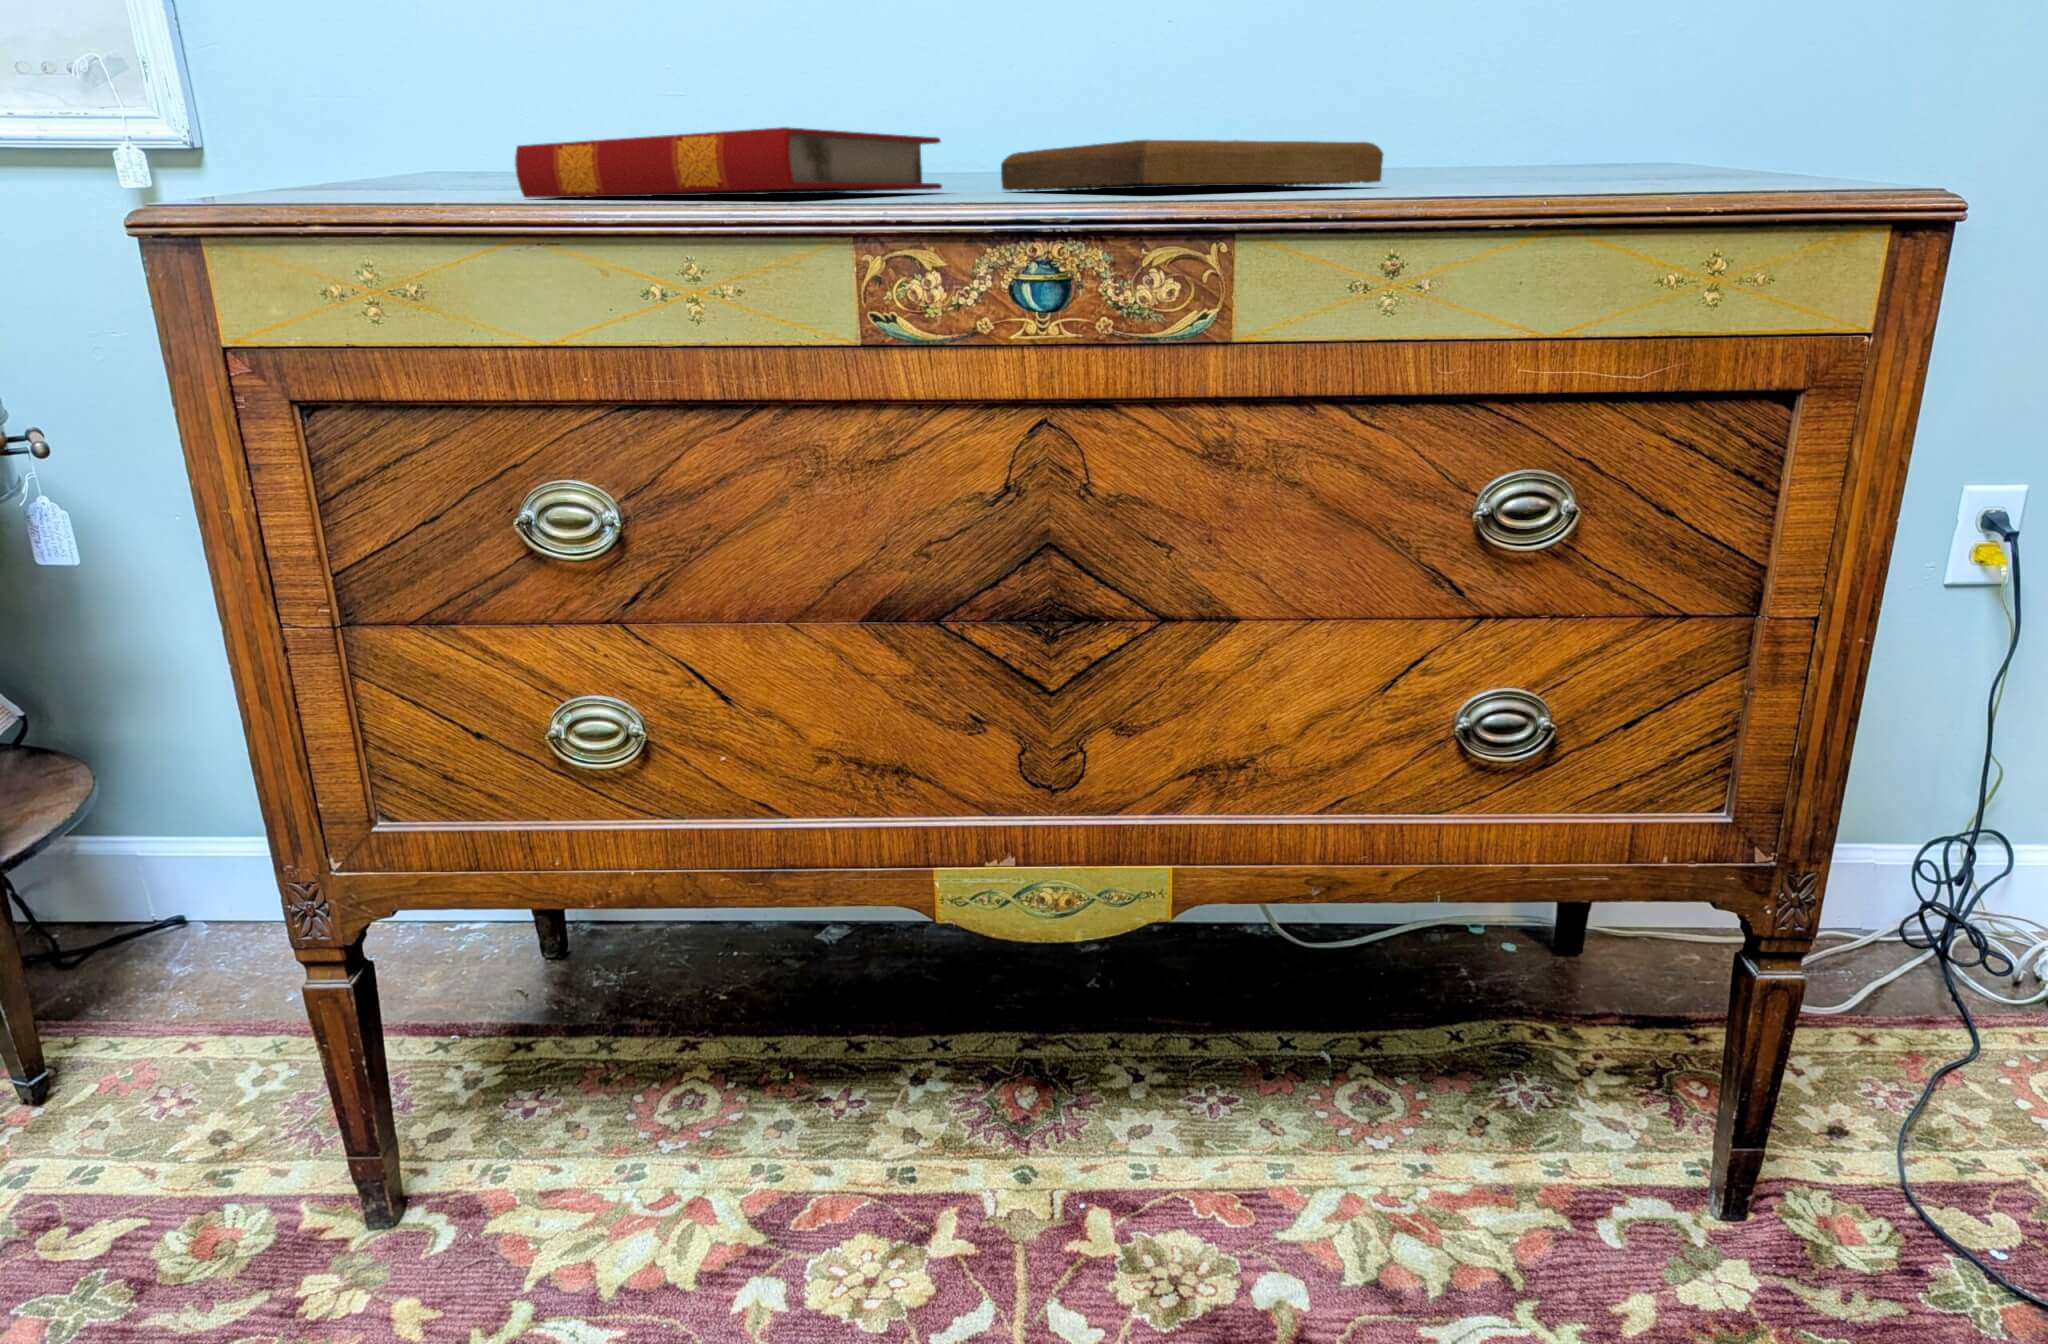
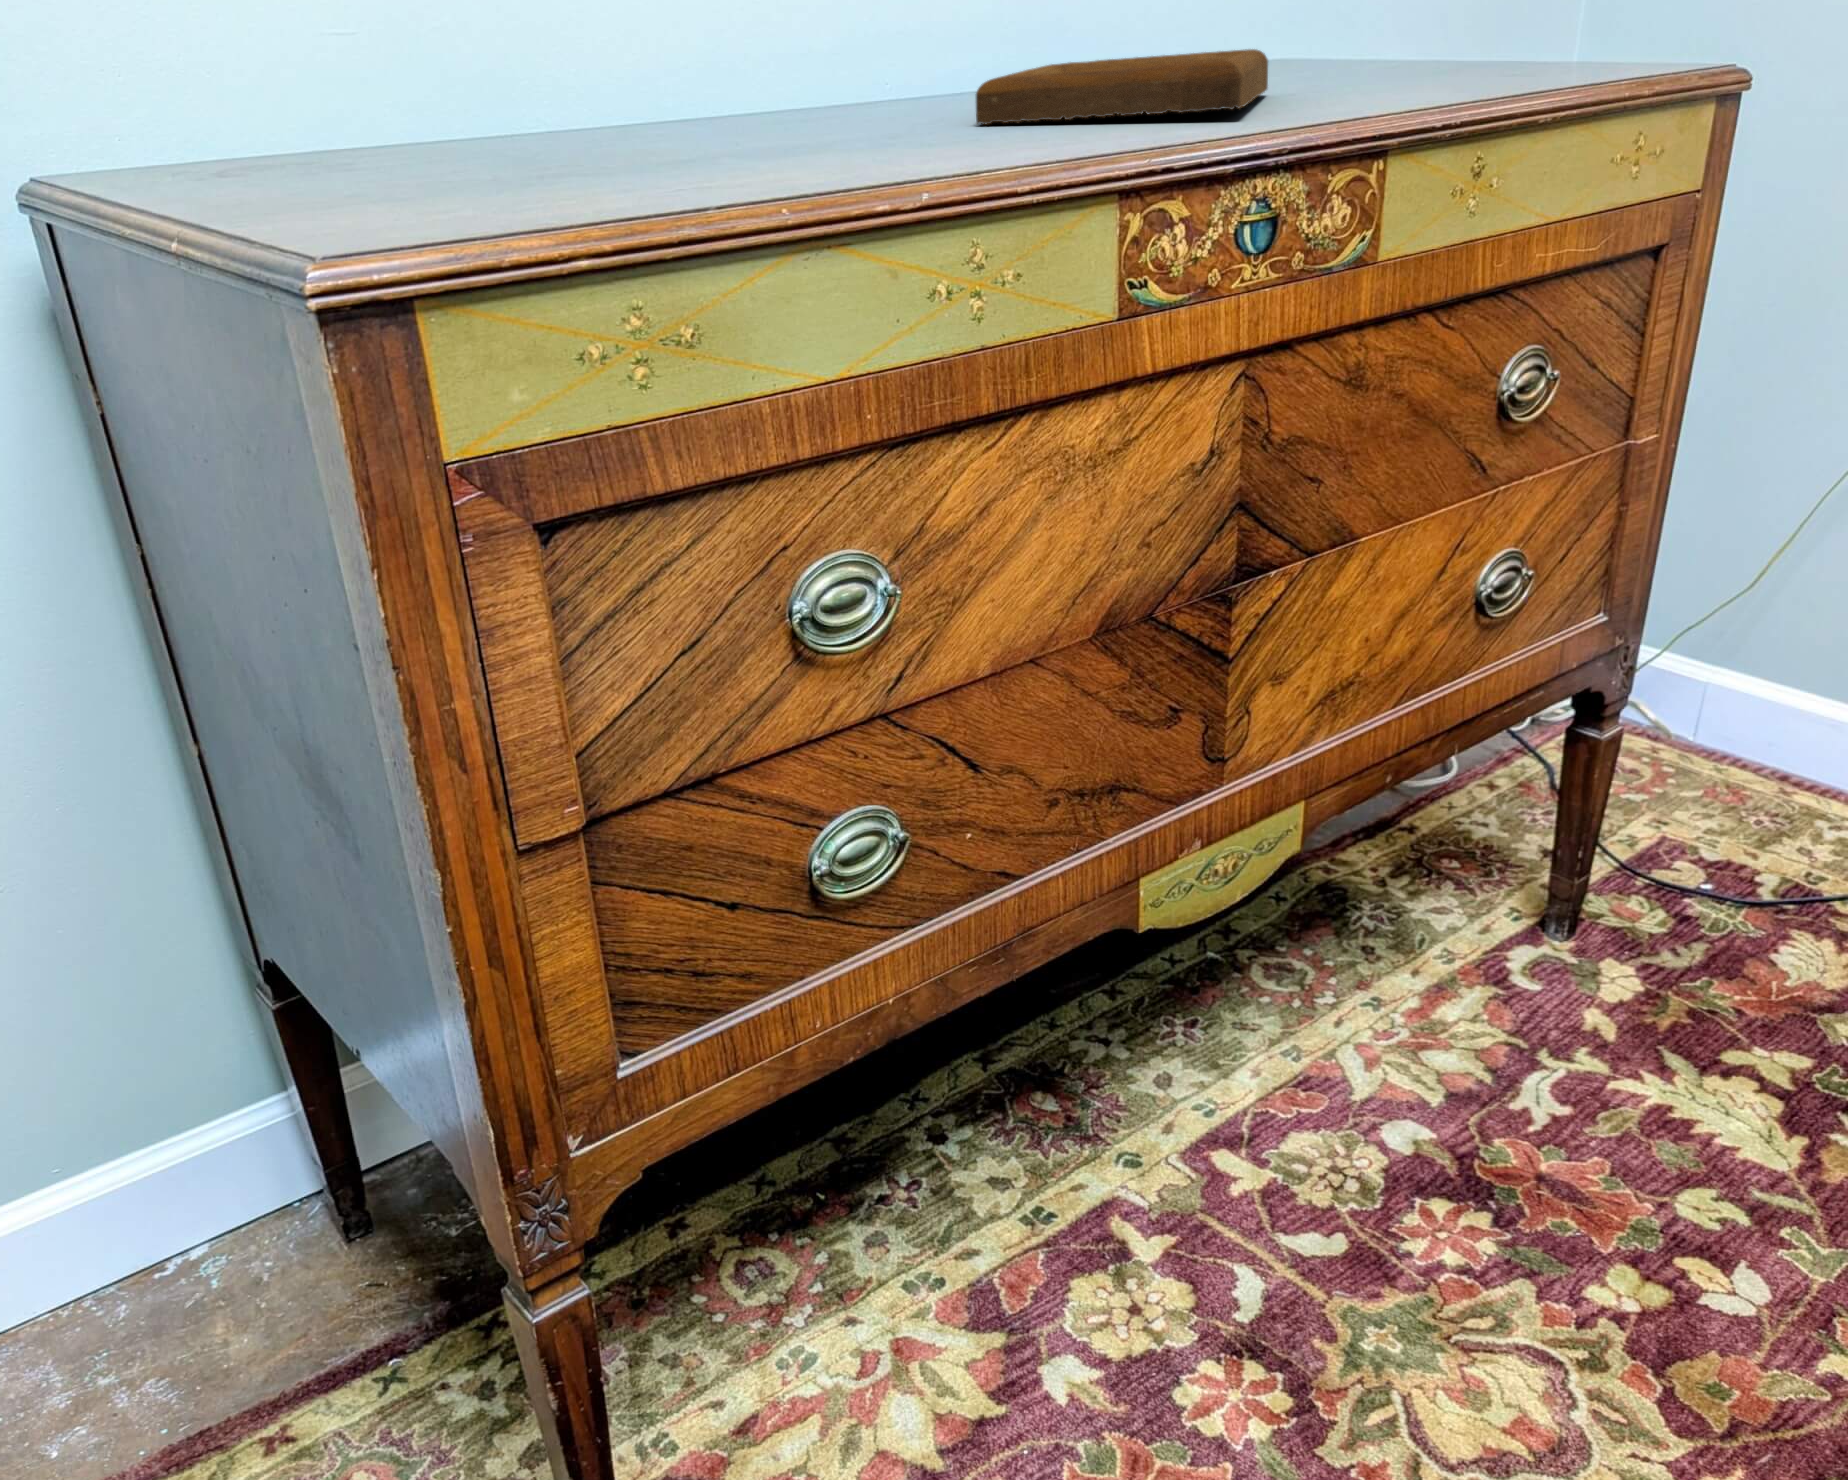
hardback book: present [515,127,942,198] -> none [513,66,1005,182]

